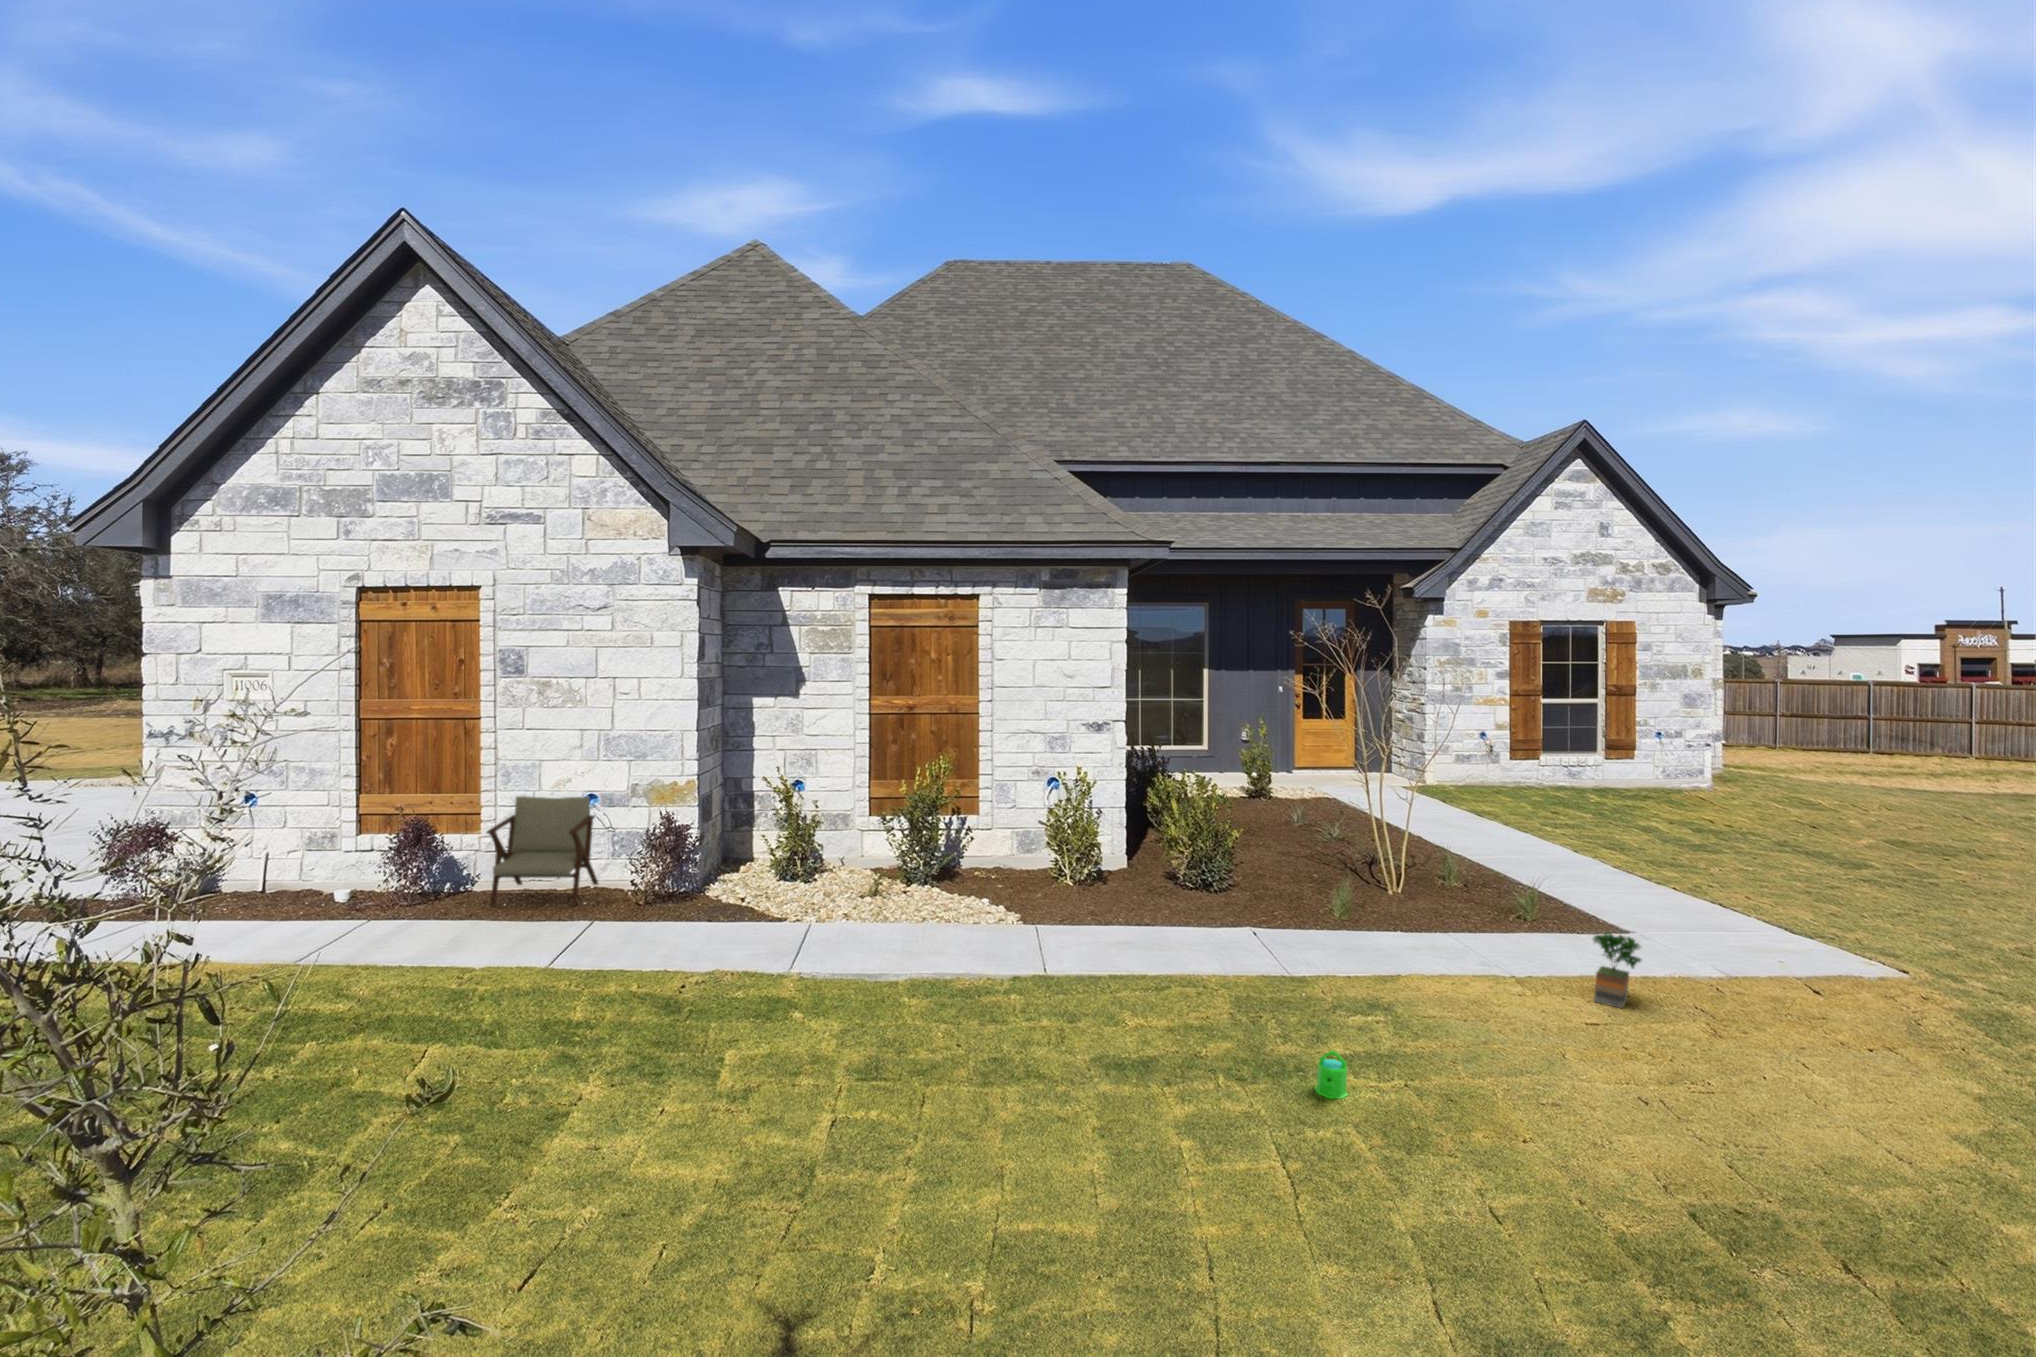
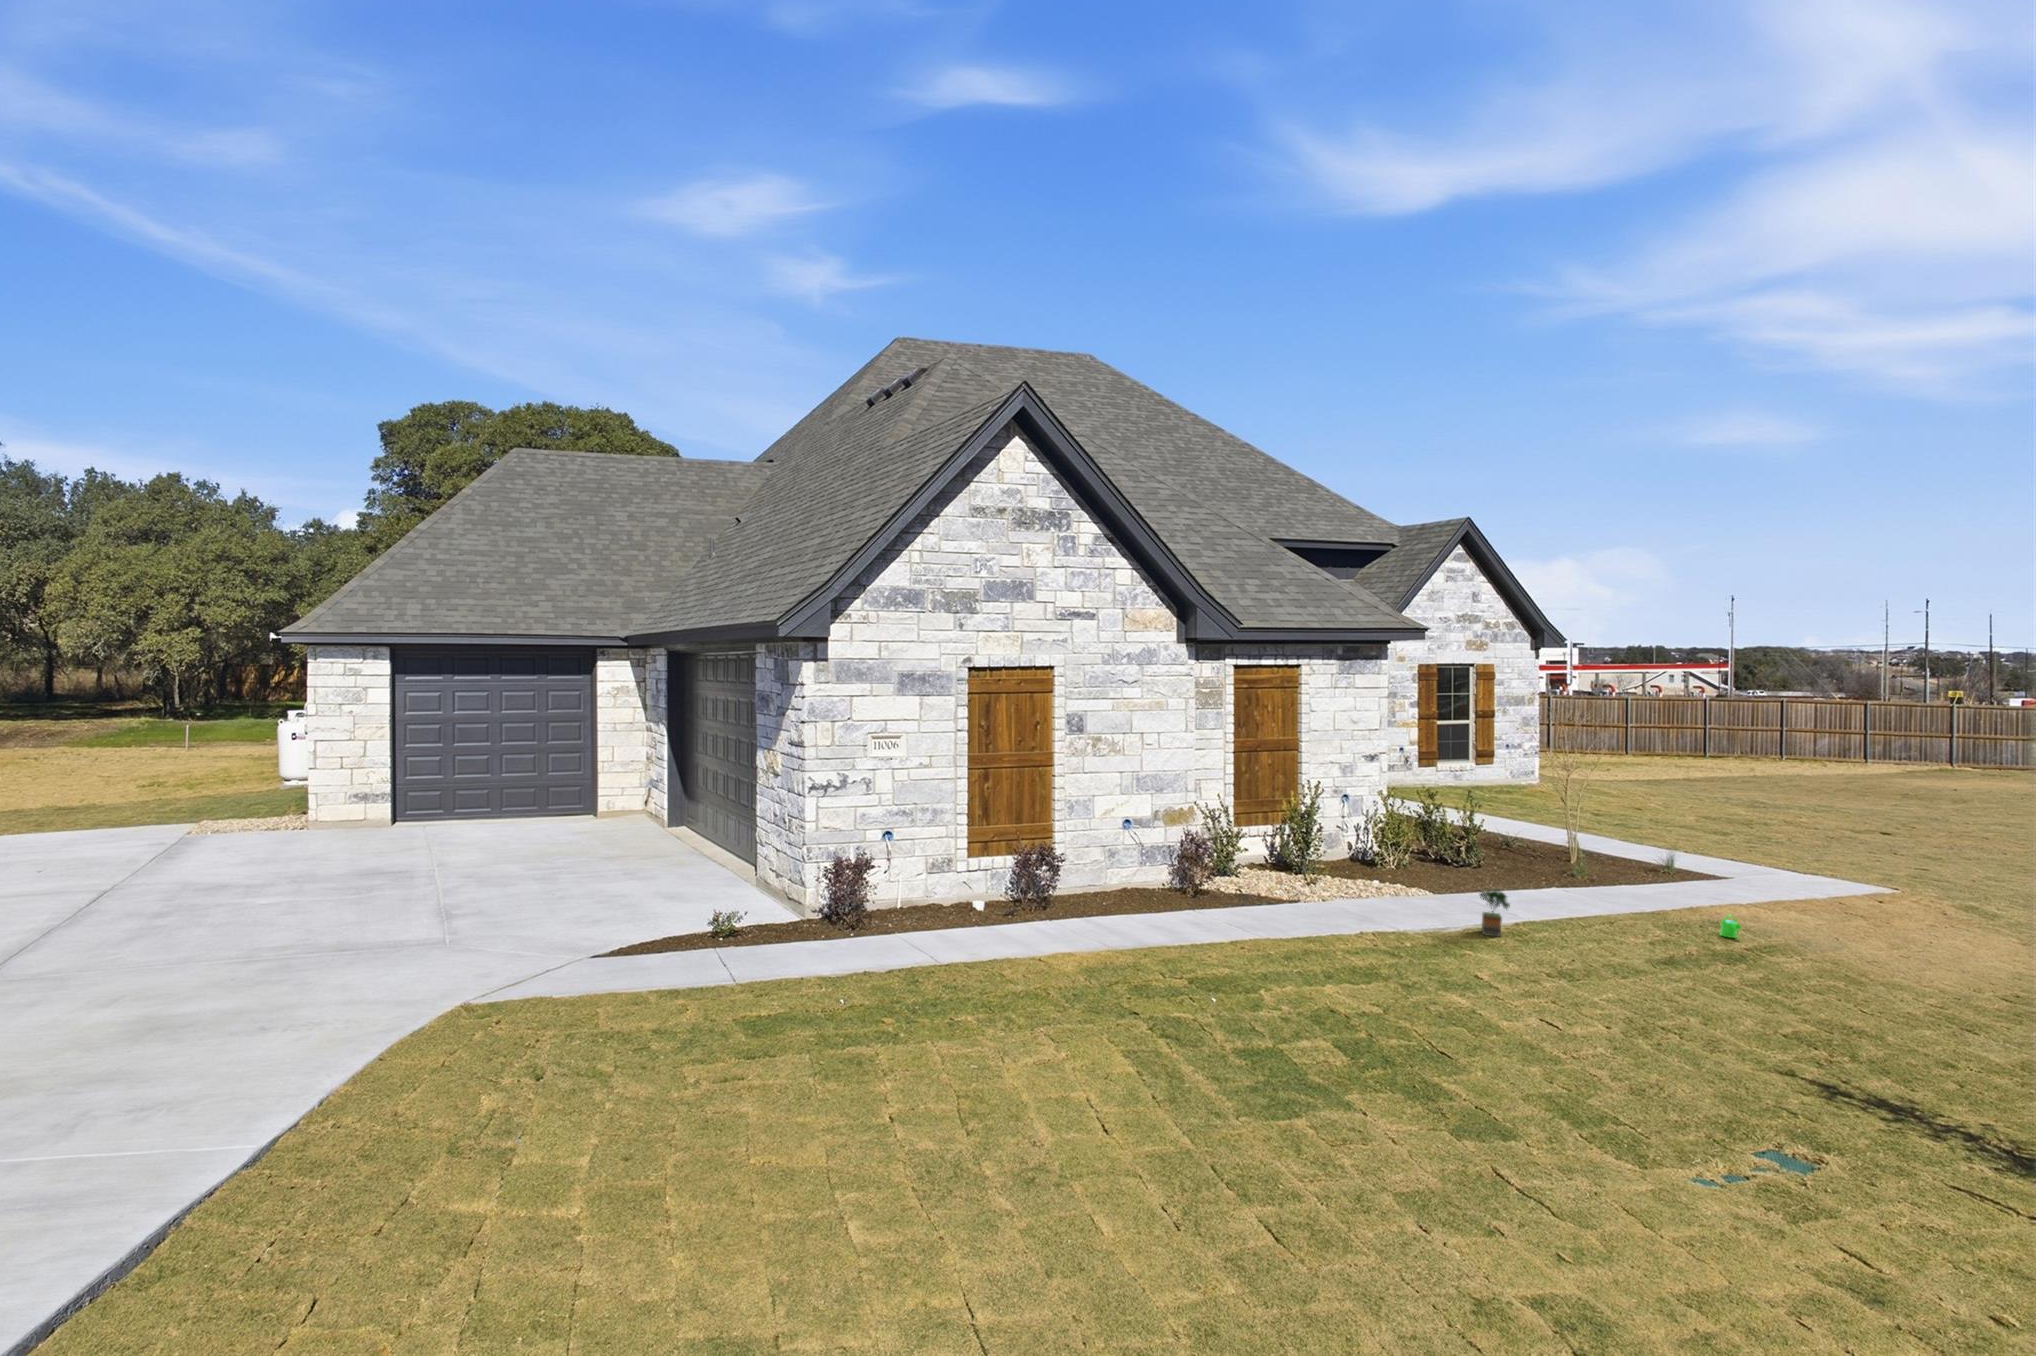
lounge chair: present [487,796,598,907] -> none [1089,822,1174,906]
potted tree: present [1593,933,1642,1008] -> present [1480,891,1510,936]

